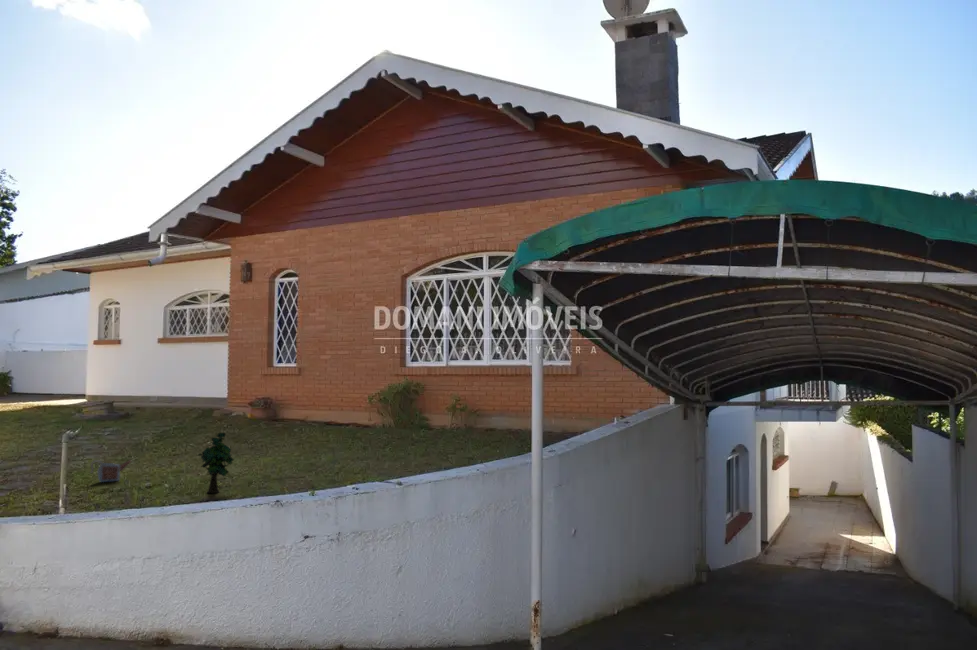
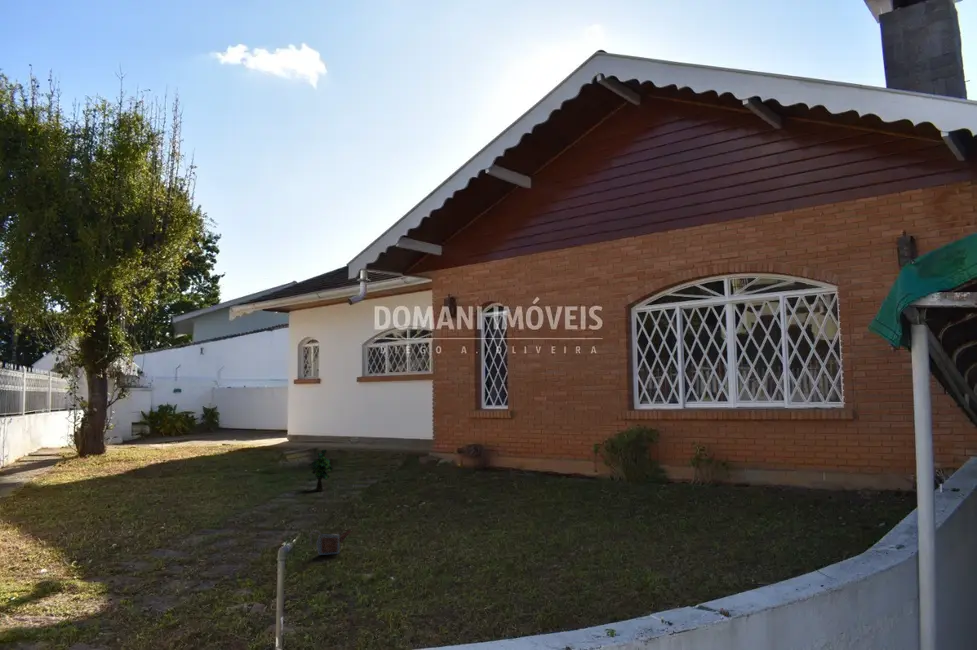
decorative plant: present [198,433,233,493] -> present [310,450,333,491]

